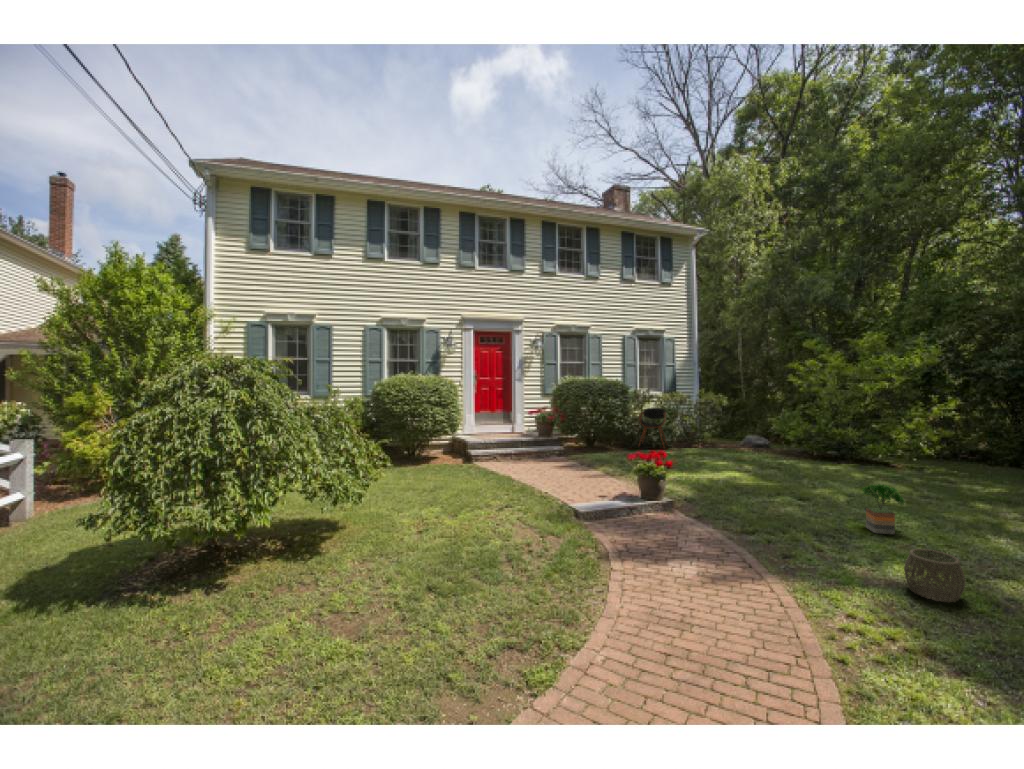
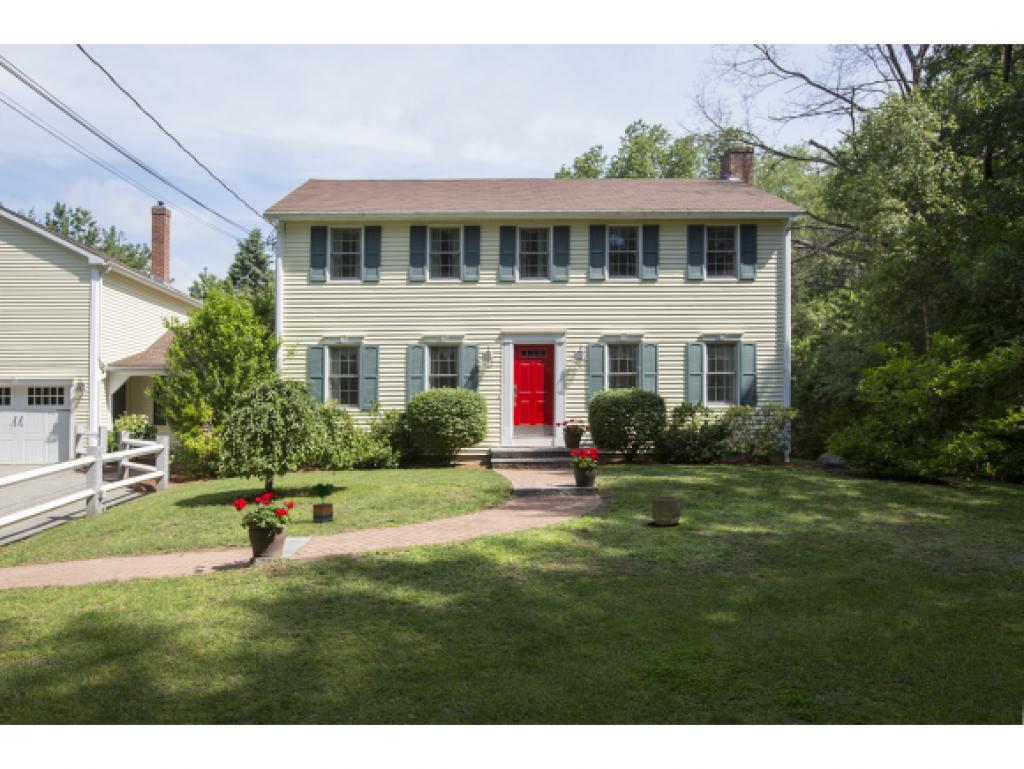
chair: present [639,408,668,445] -> none [676,423,713,466]
potted tree: present [863,484,905,534] -> present [311,483,335,522]

